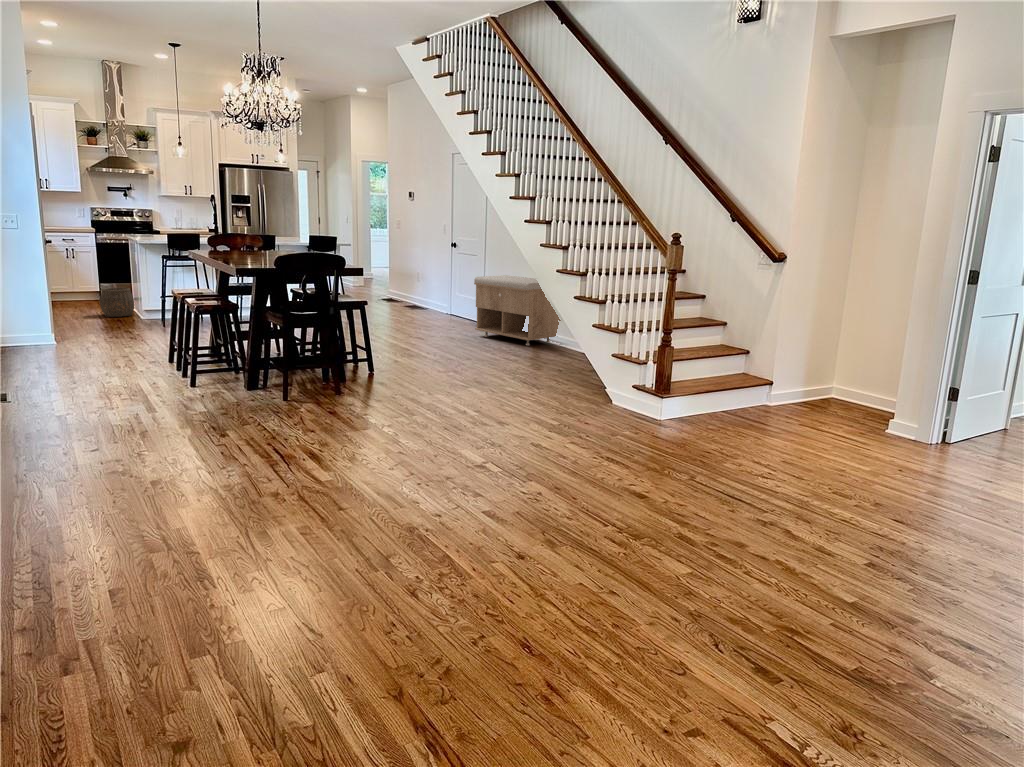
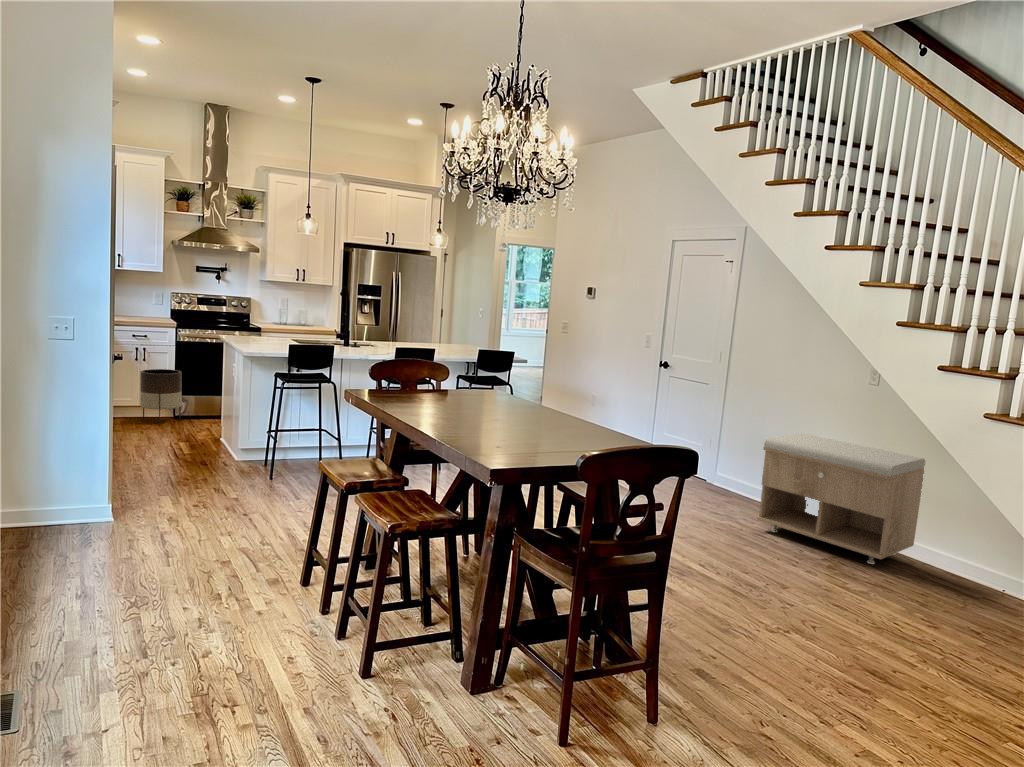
planter: none [71,264,105,304] -> present [140,369,182,425]
woven basket: present [100,288,134,317] -> none [176,414,226,460]

